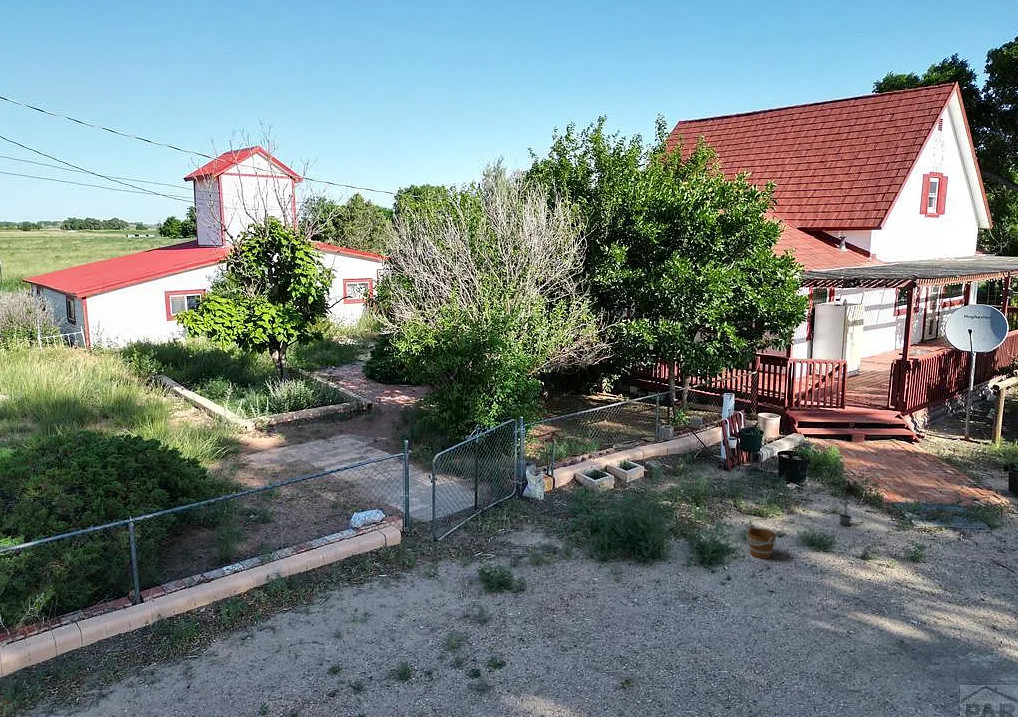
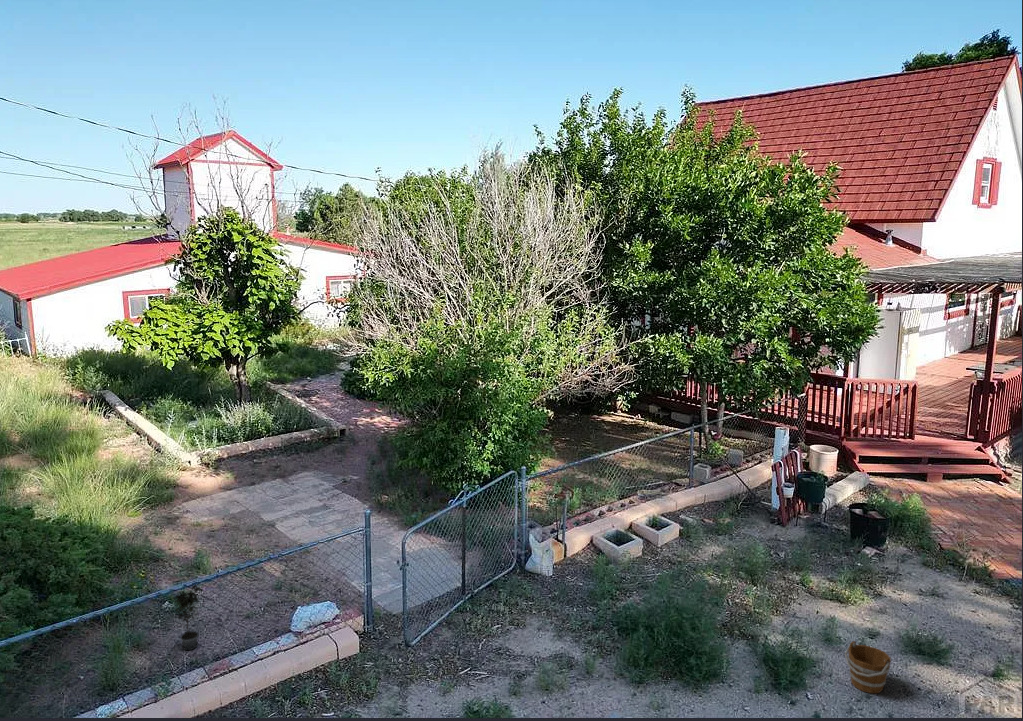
potted plant: present [840,480,860,526] -> present [172,584,203,650]

